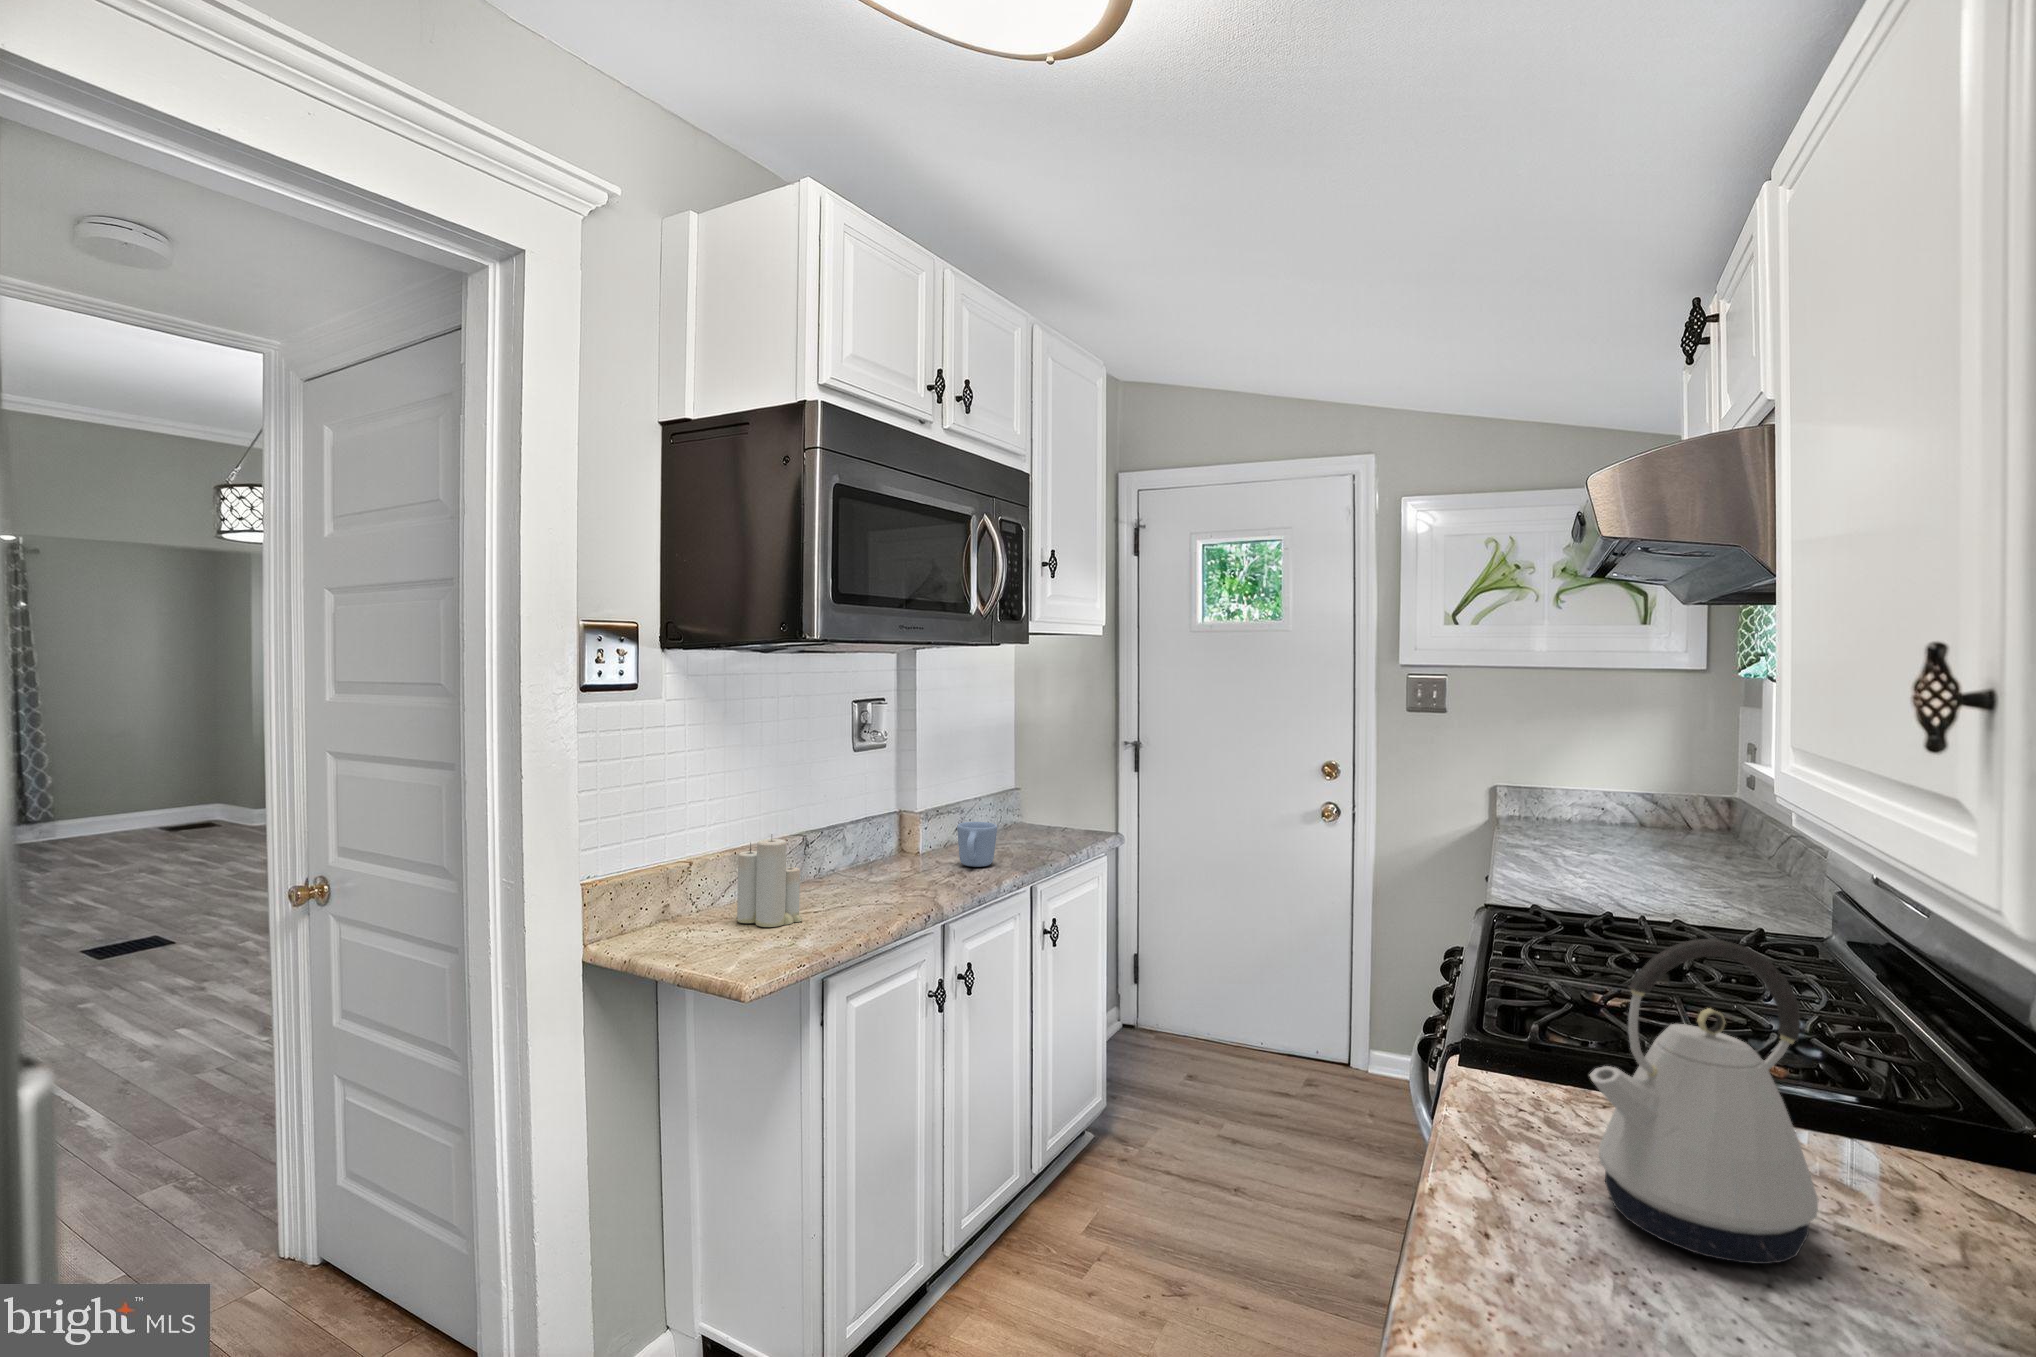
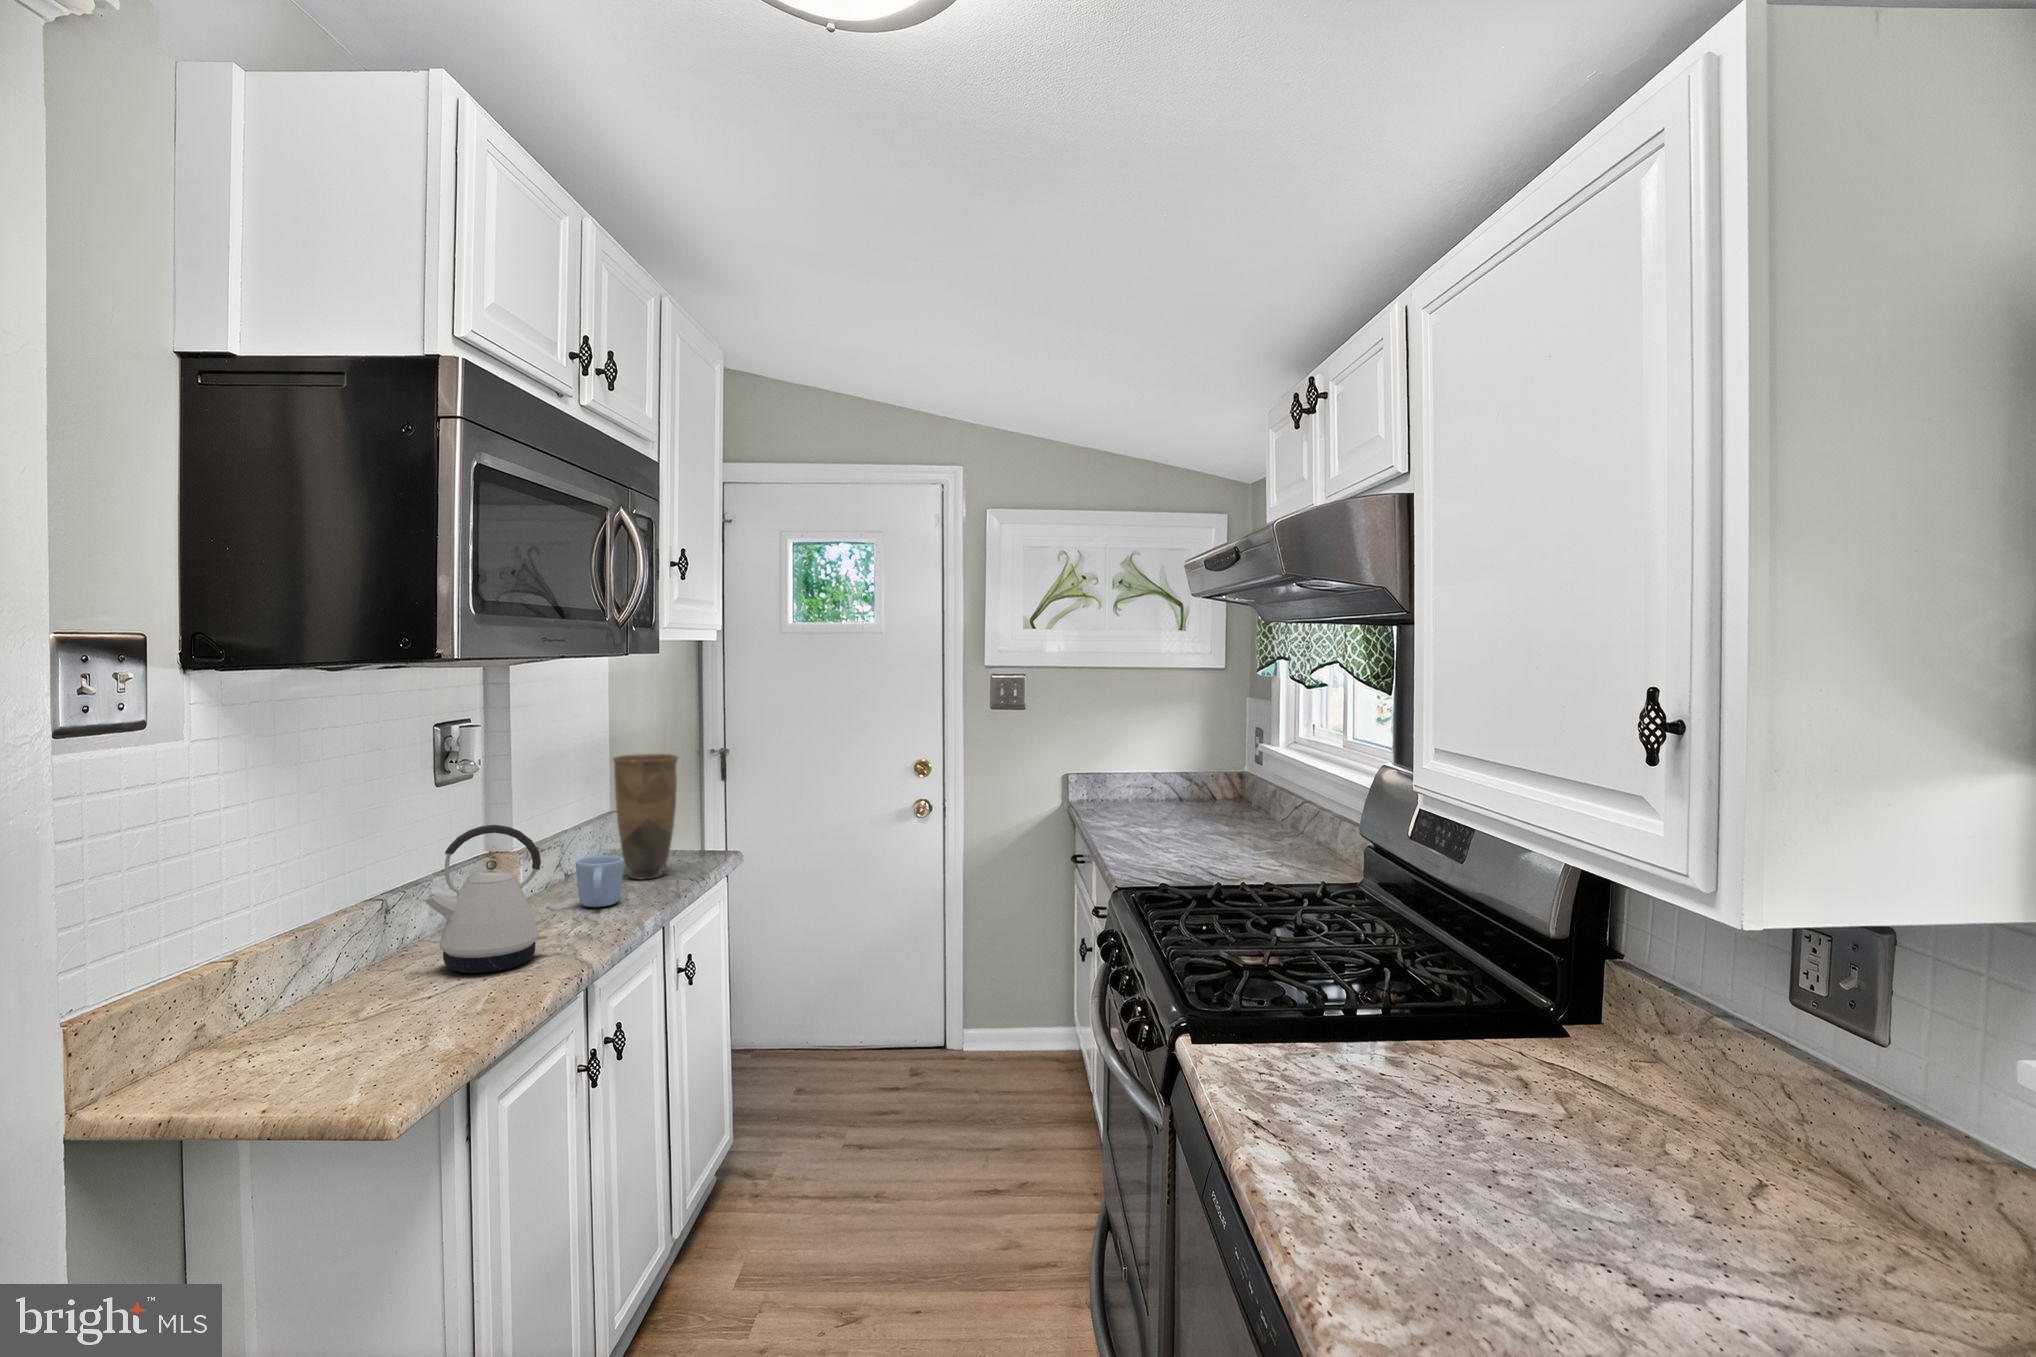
vase: none [1001,736,1058,849] -> present [613,754,678,879]
candle: present [737,839,802,927] -> none [321,900,418,1021]
kettle: present [1590,939,1818,1264] -> present [424,825,547,973]

